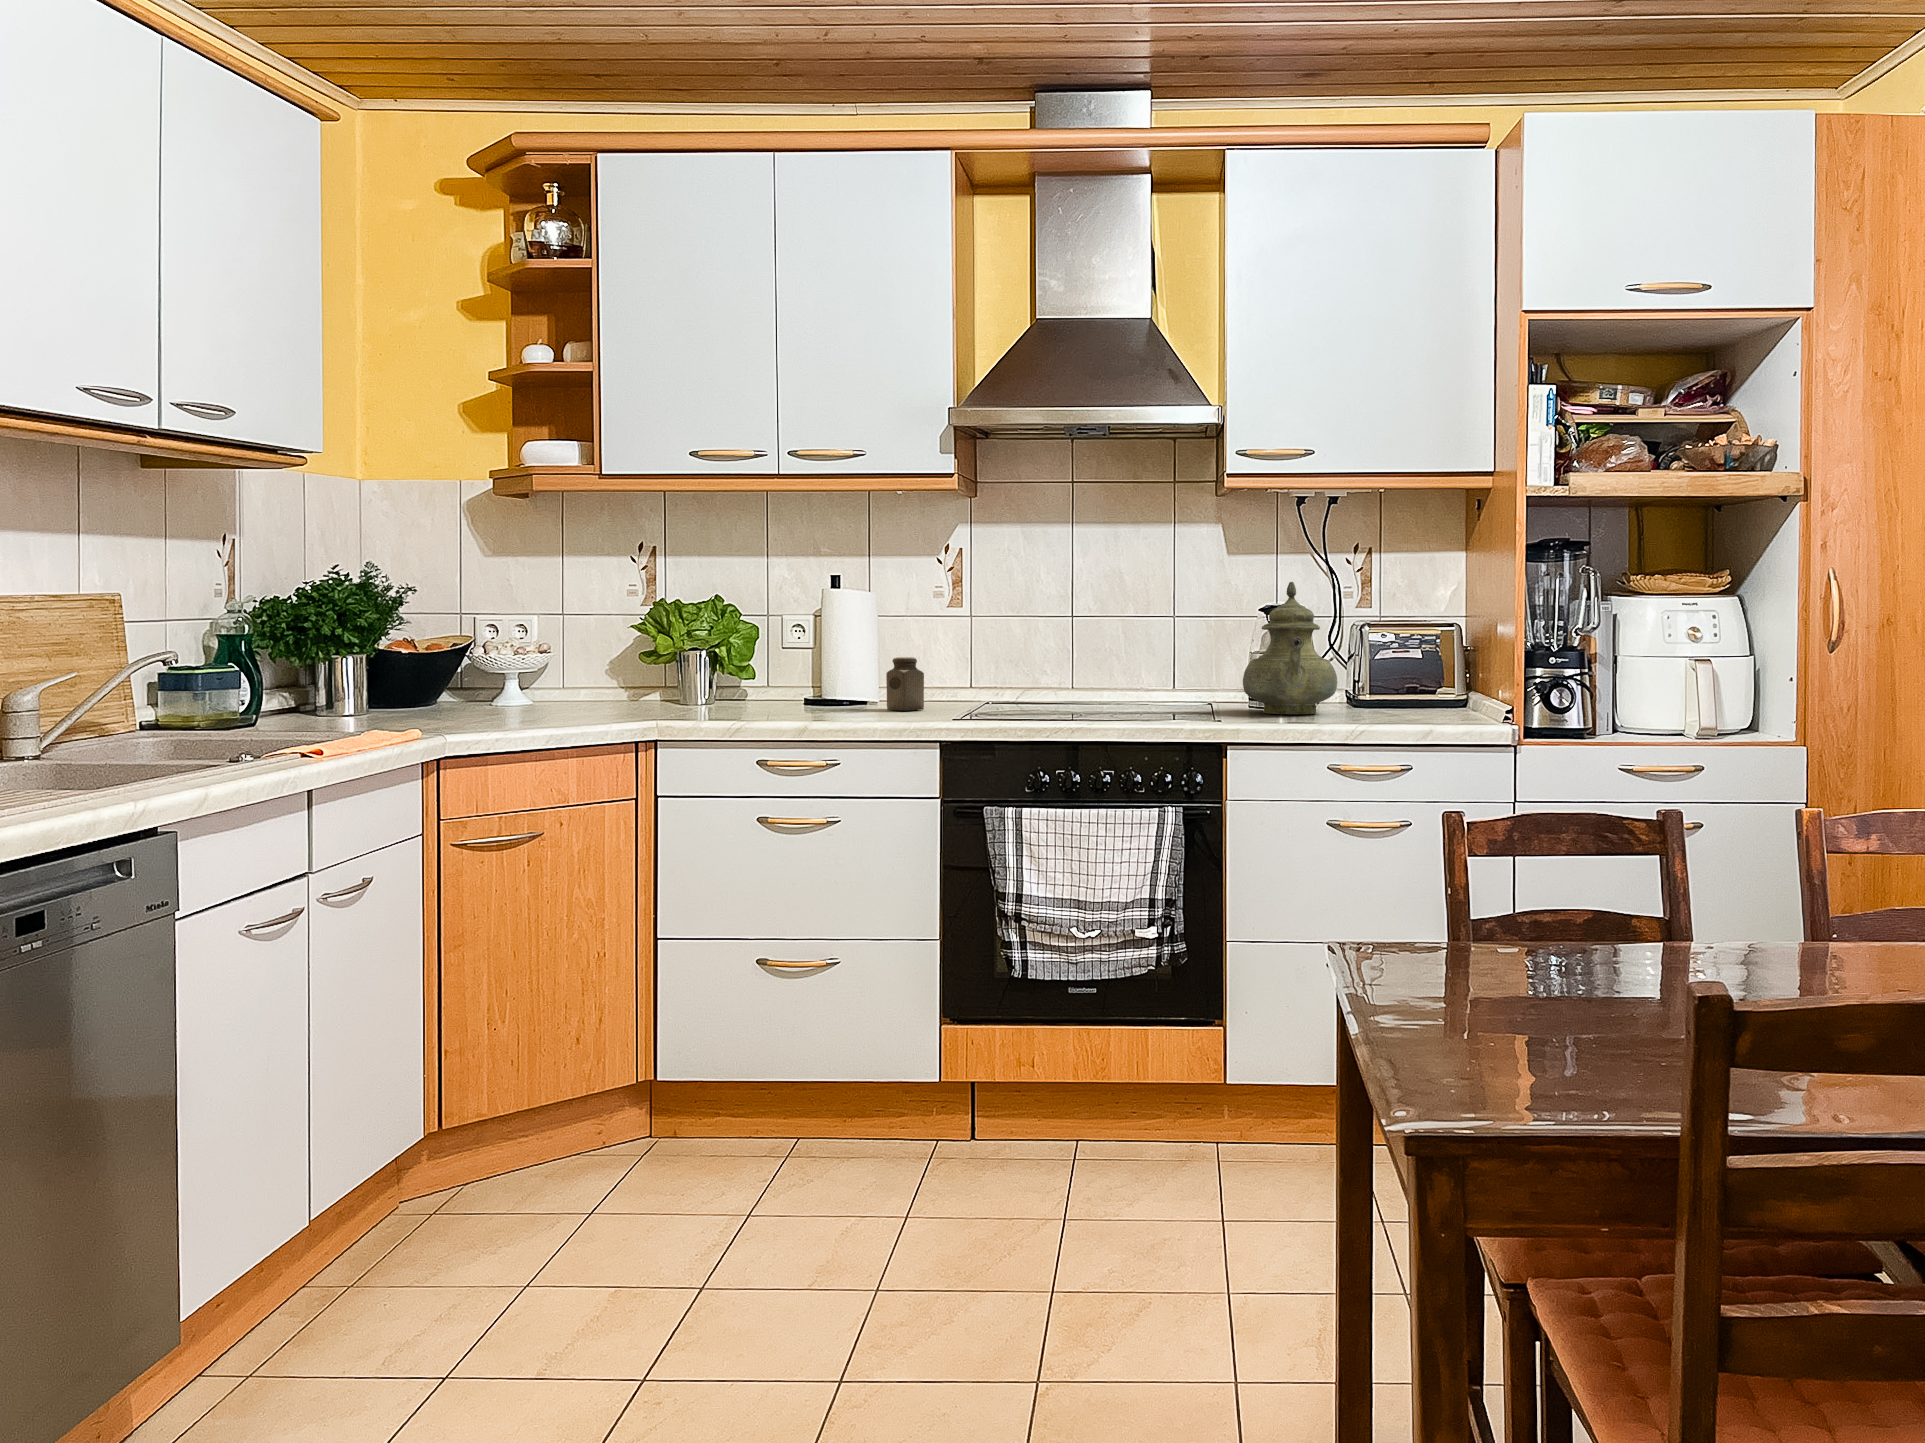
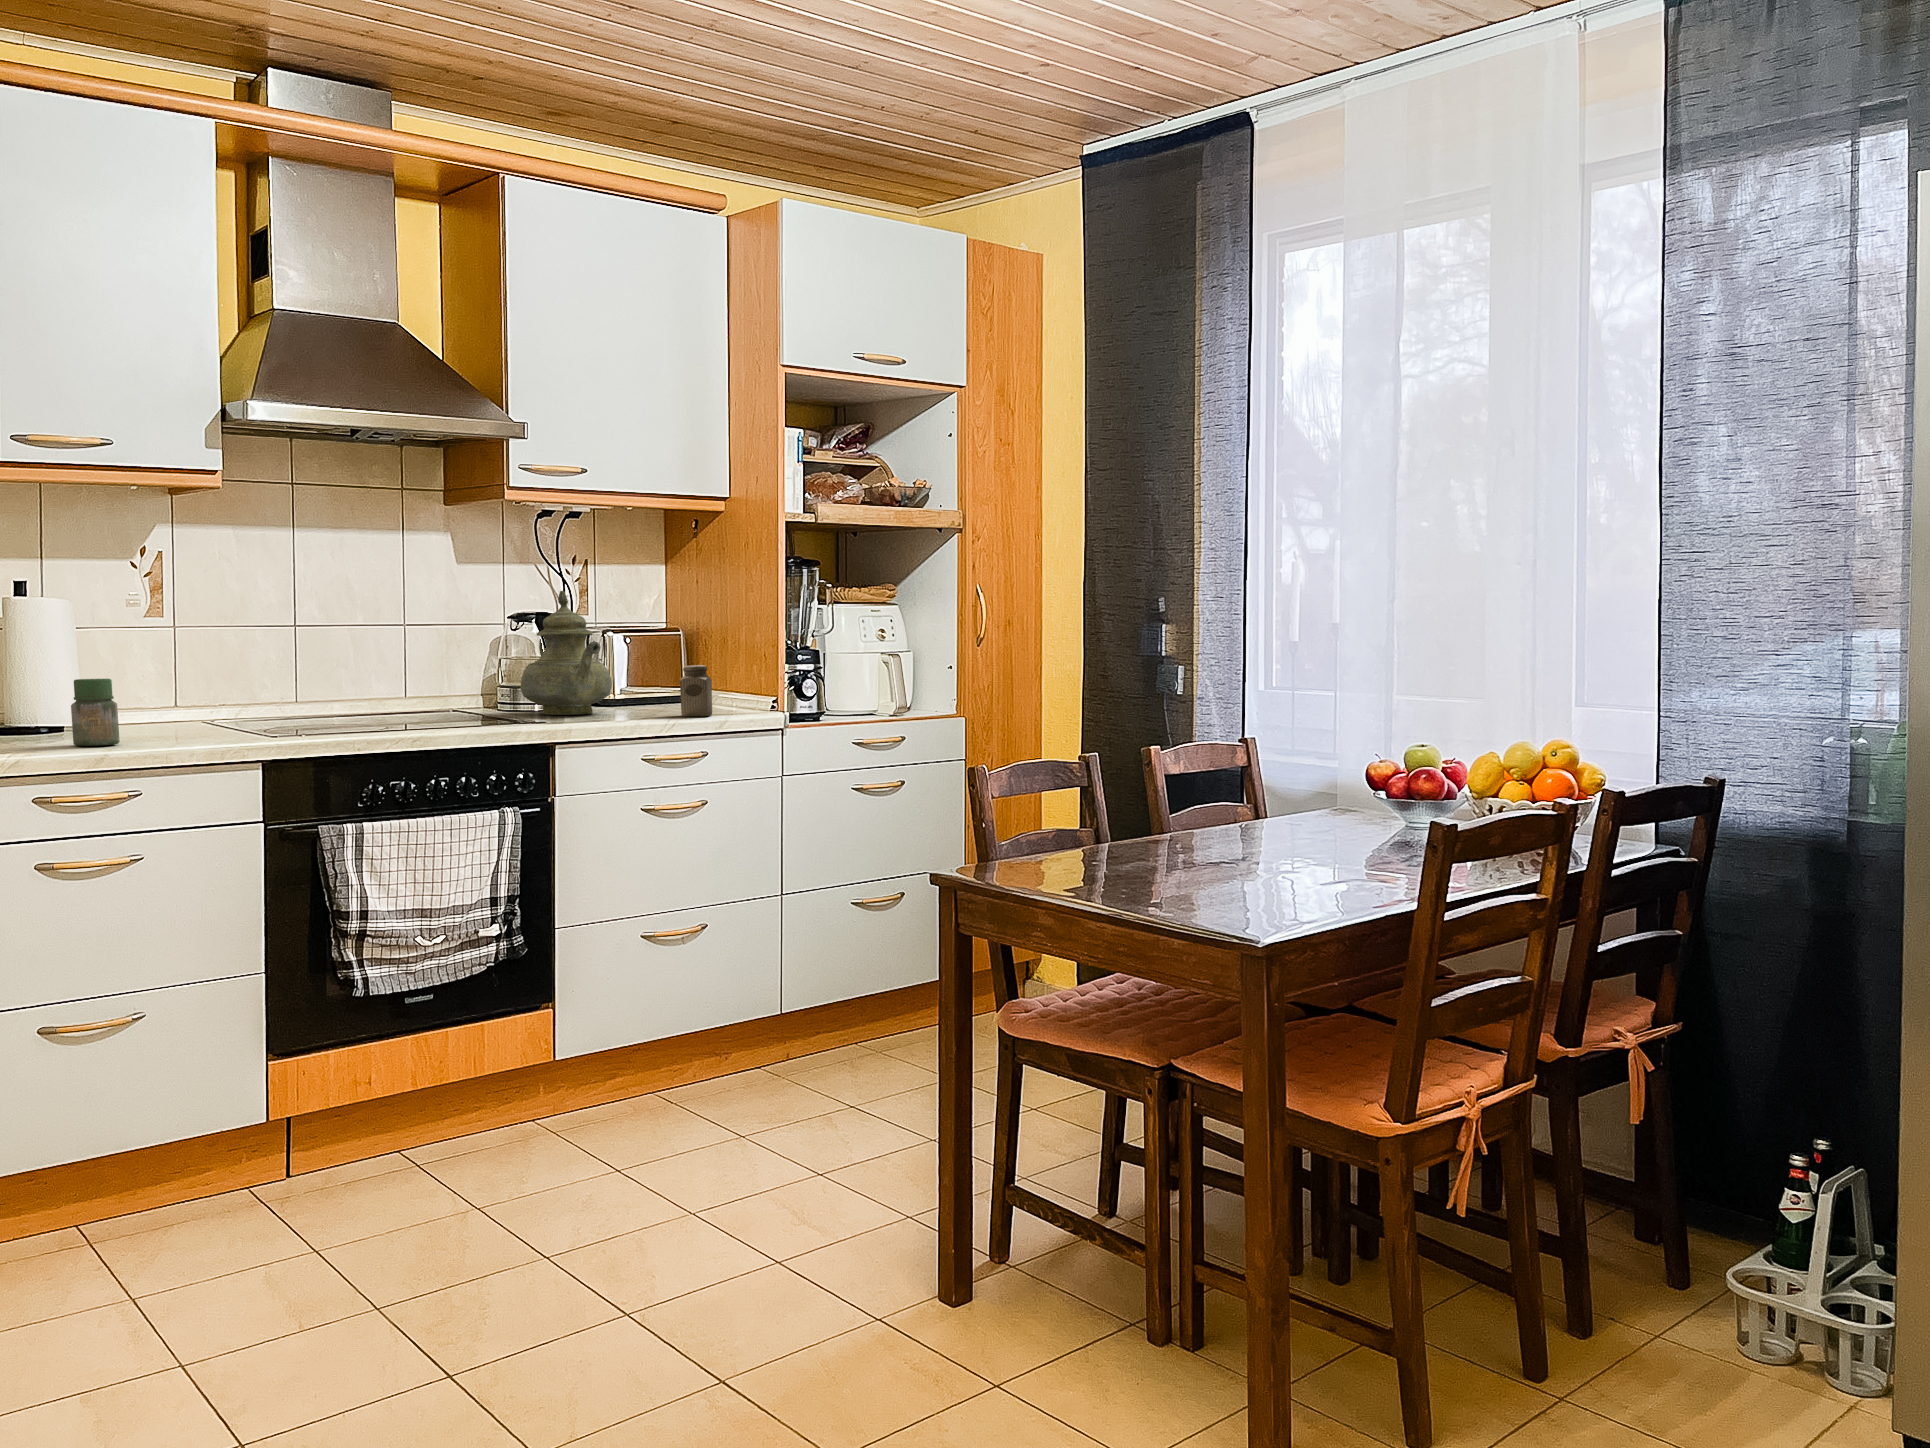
salt shaker: present [886,657,924,711] -> present [680,665,712,716]
jar: none [794,663,829,721] -> present [71,679,120,746]

